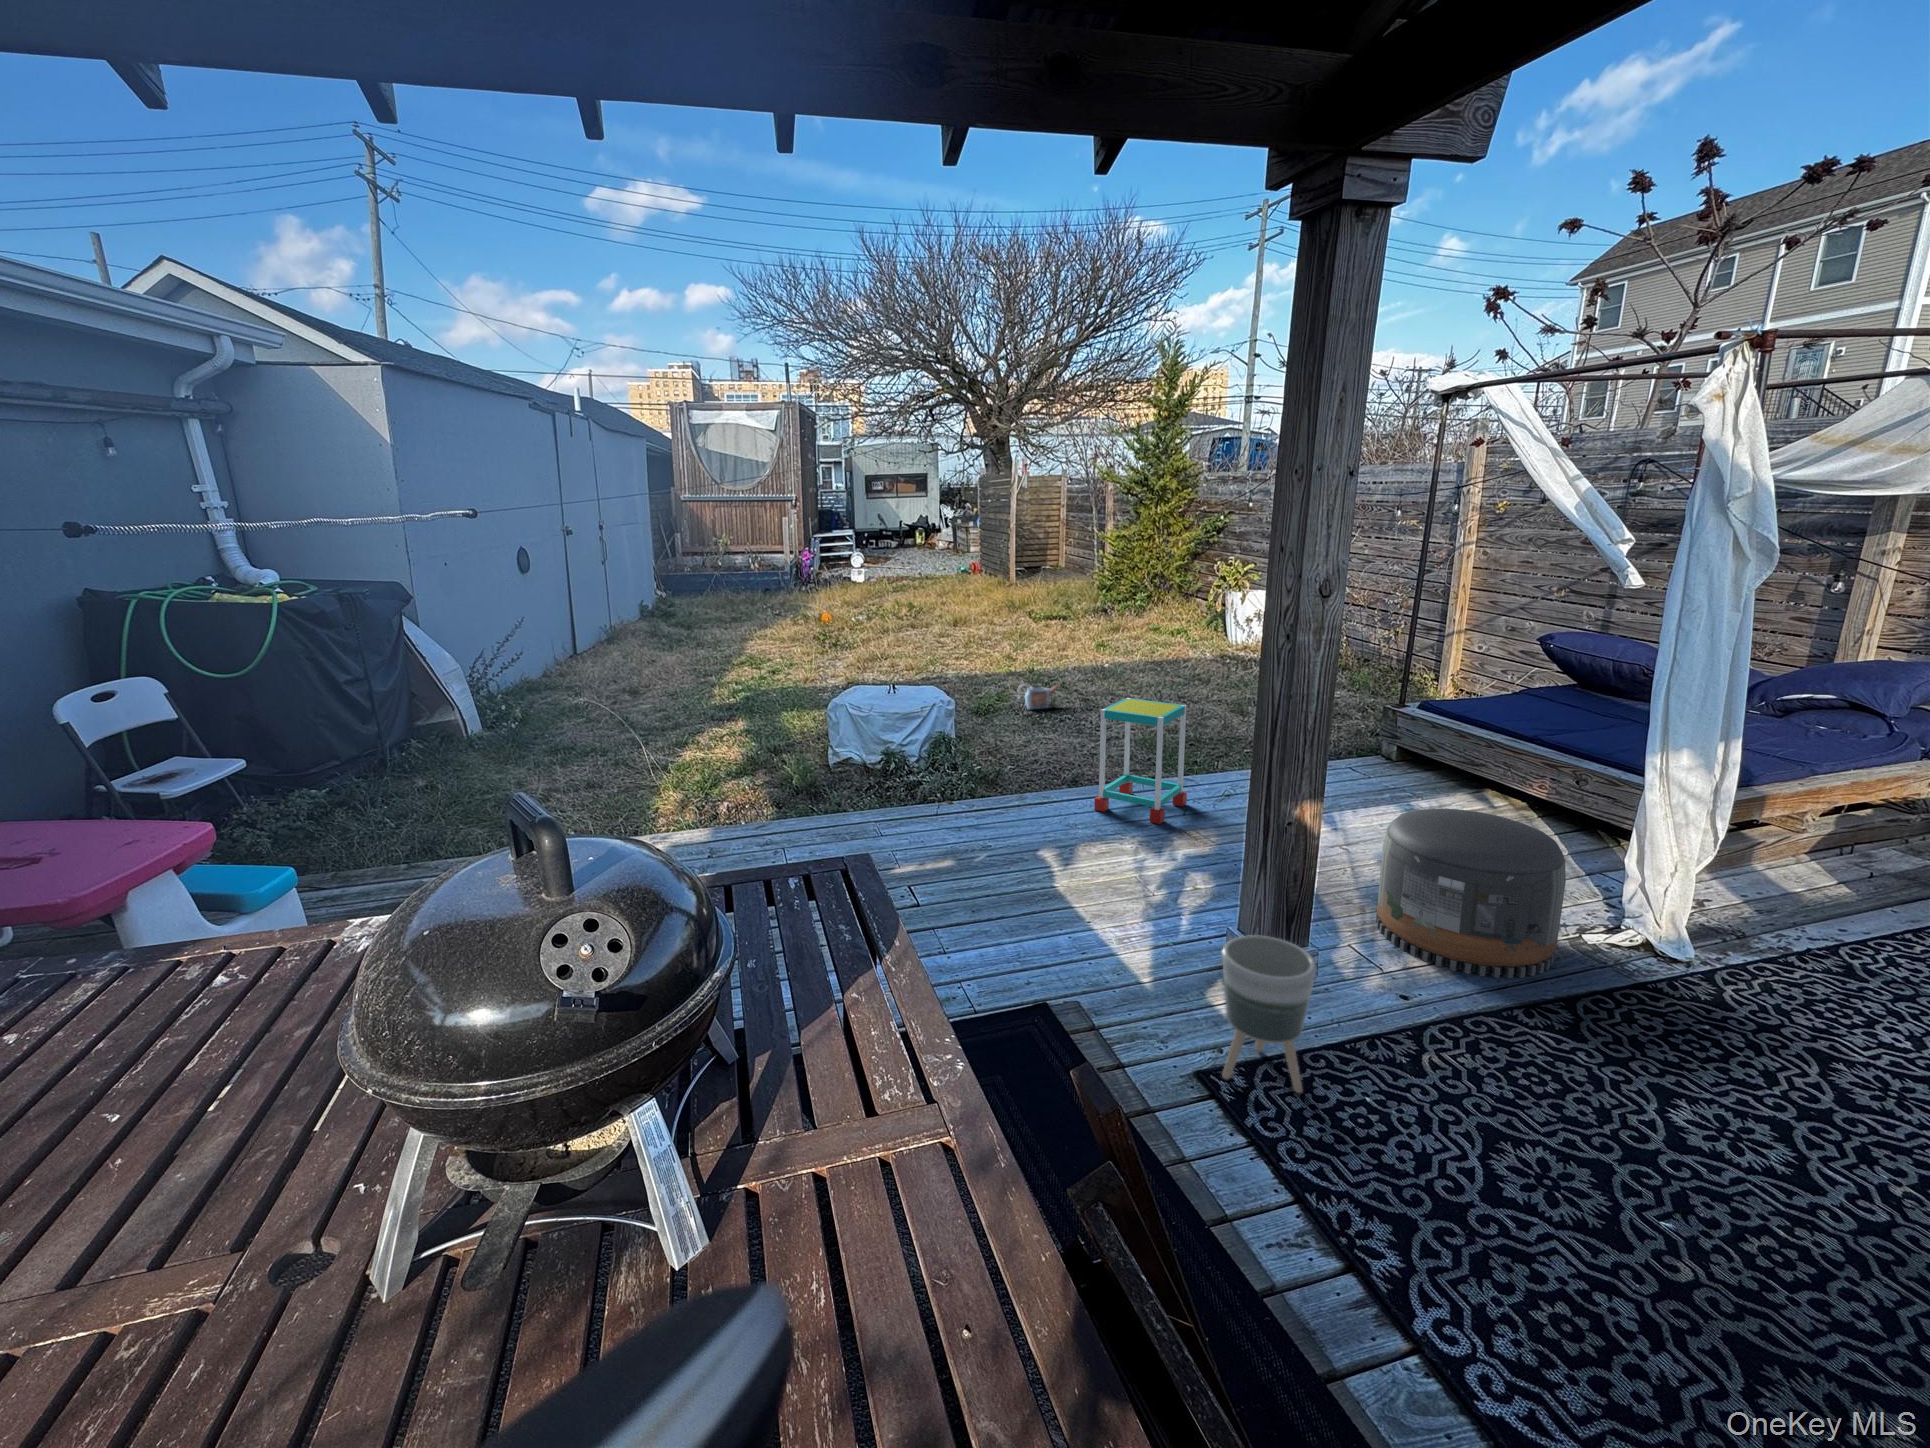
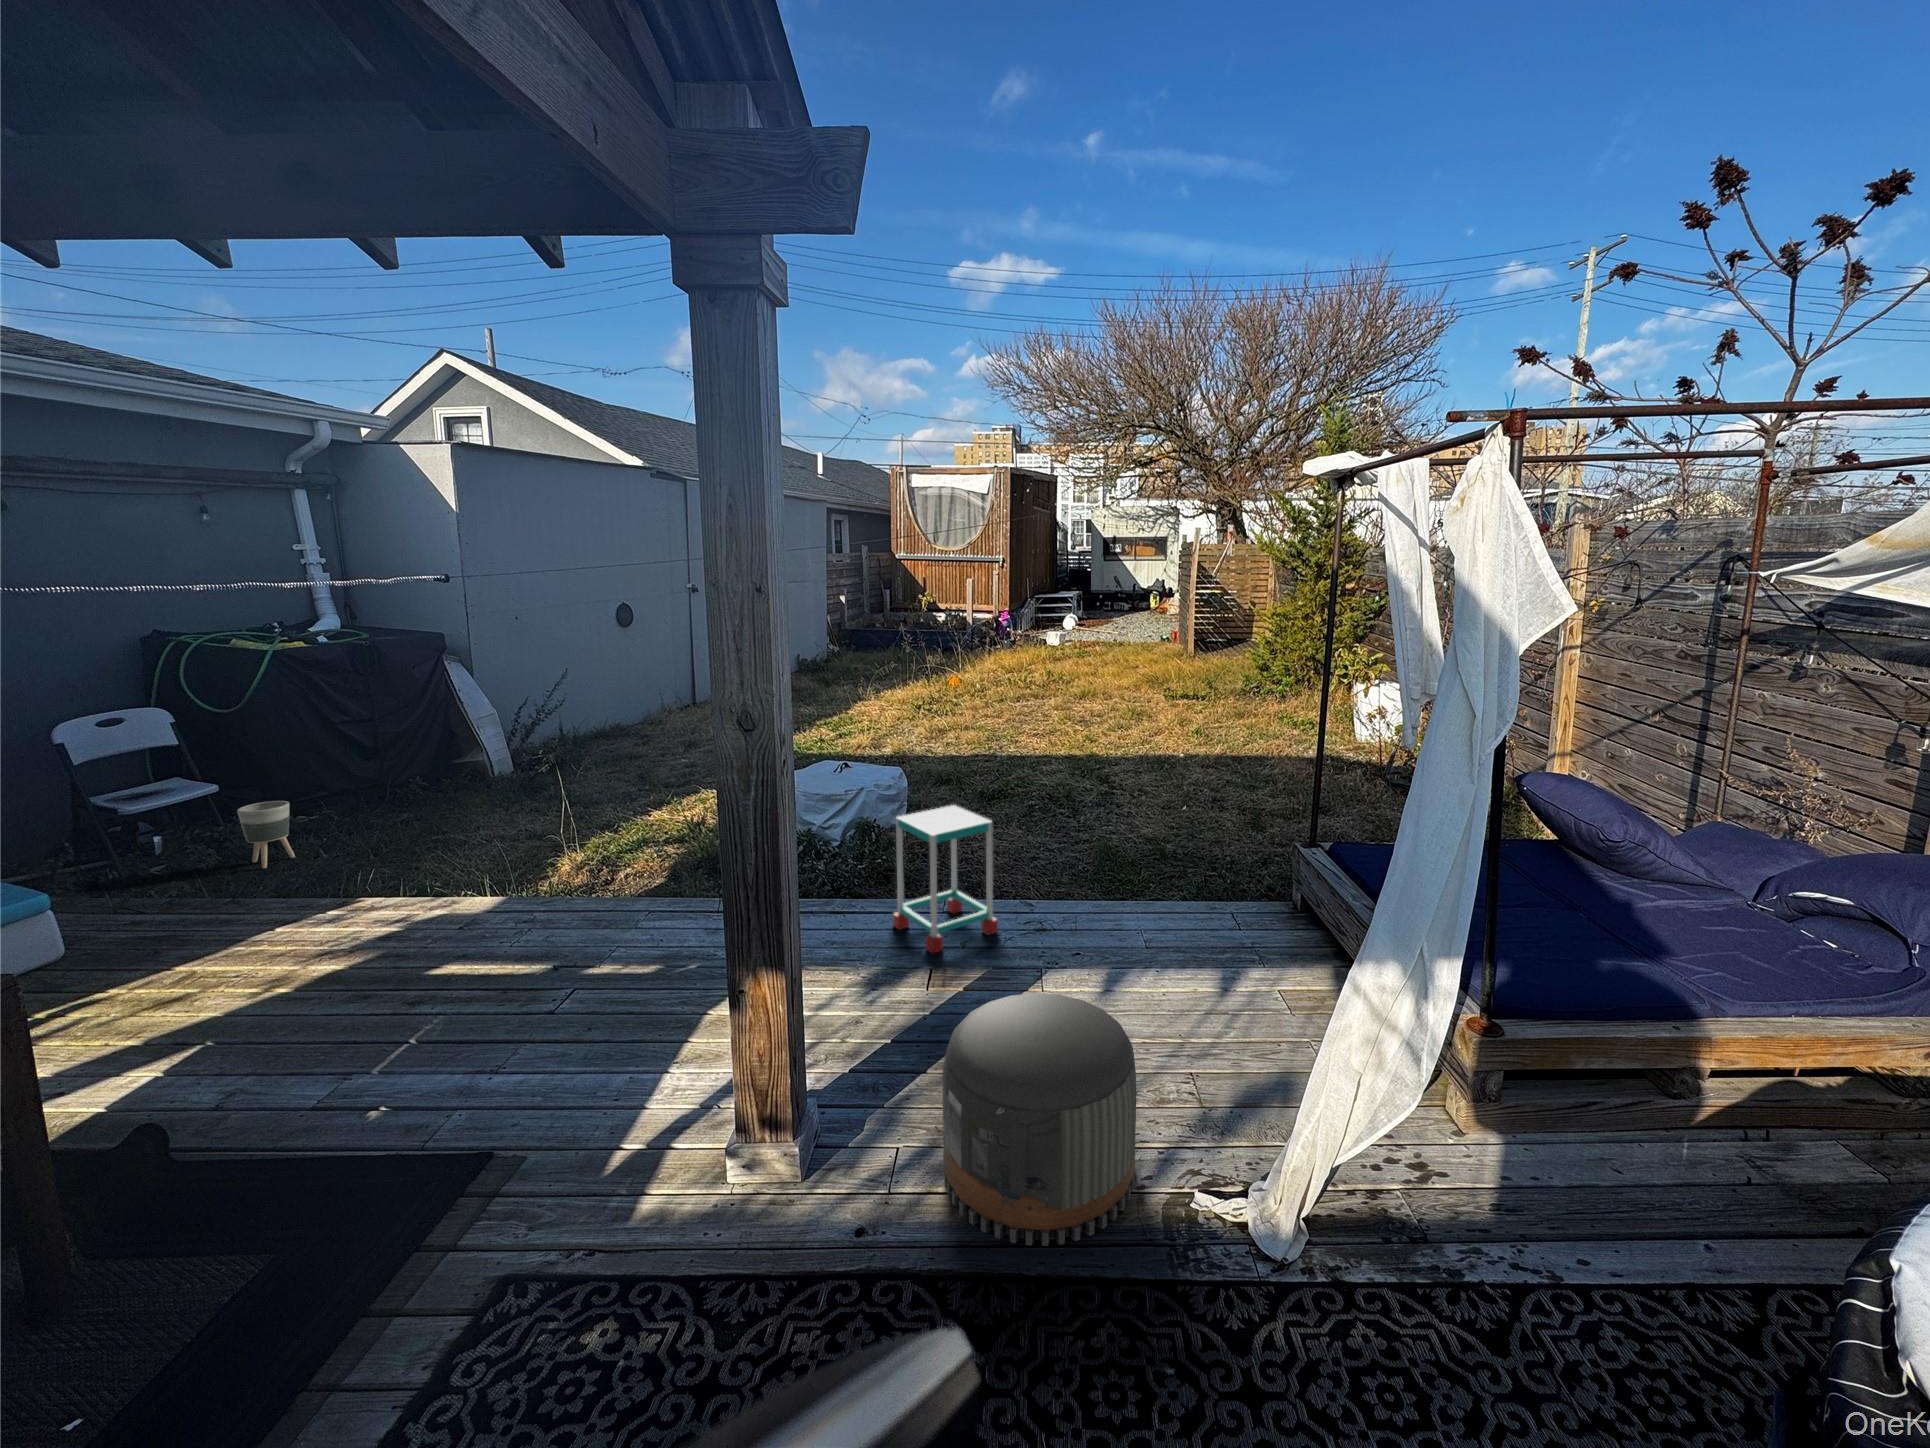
watering can: present [1018,684,1060,709] -> none [1013,770,1062,797]
planter: present [1222,935,1316,1093] -> present [237,801,295,868]

